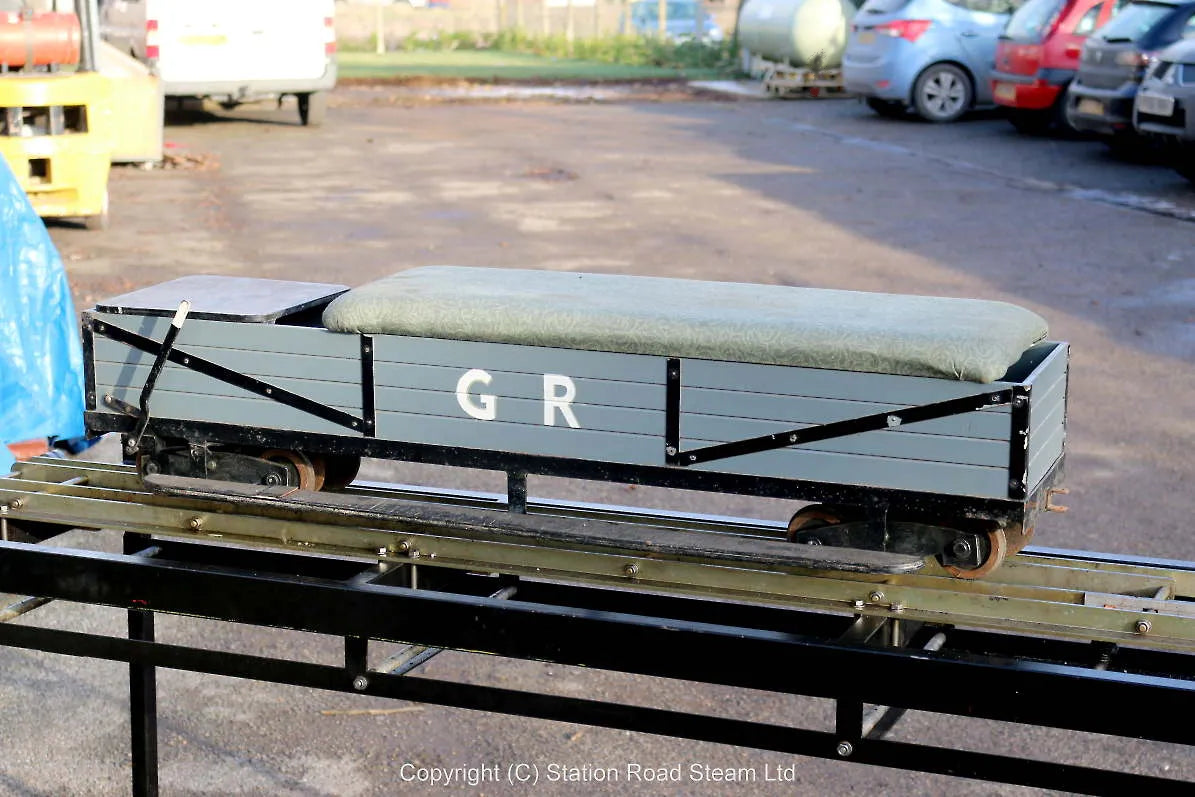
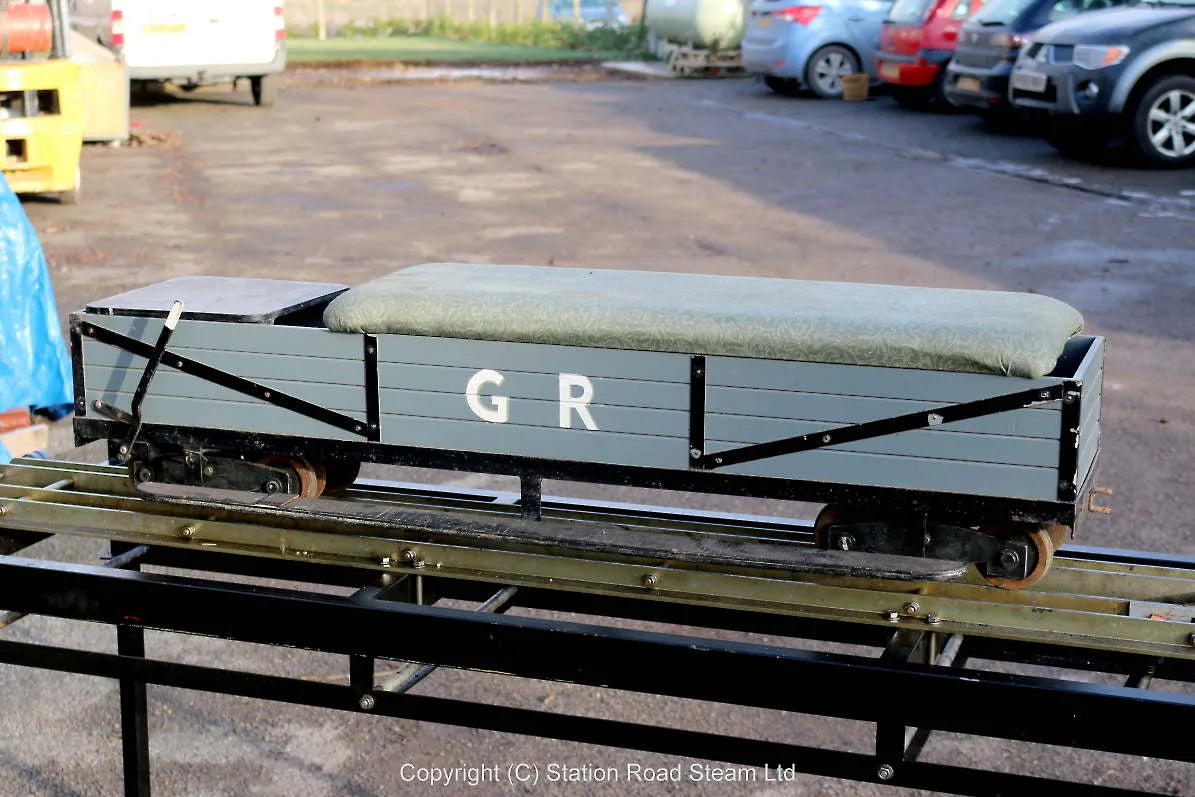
bucket: none [957,97,990,127] -> present [841,74,869,101]

